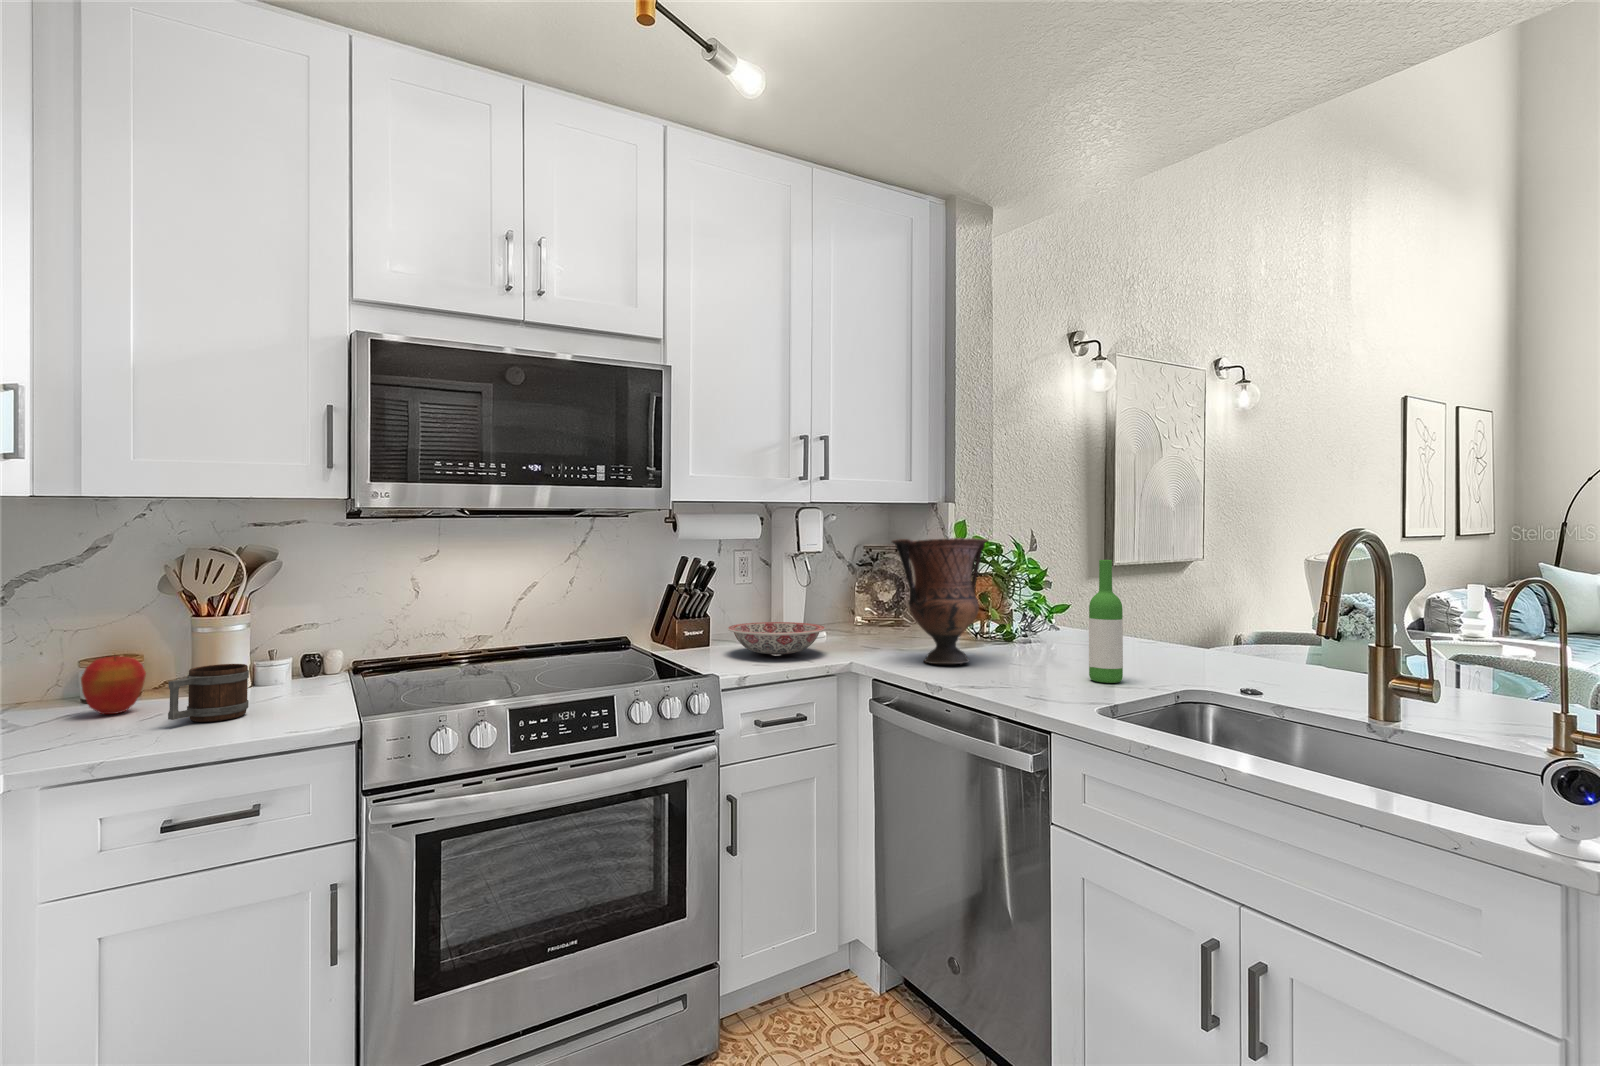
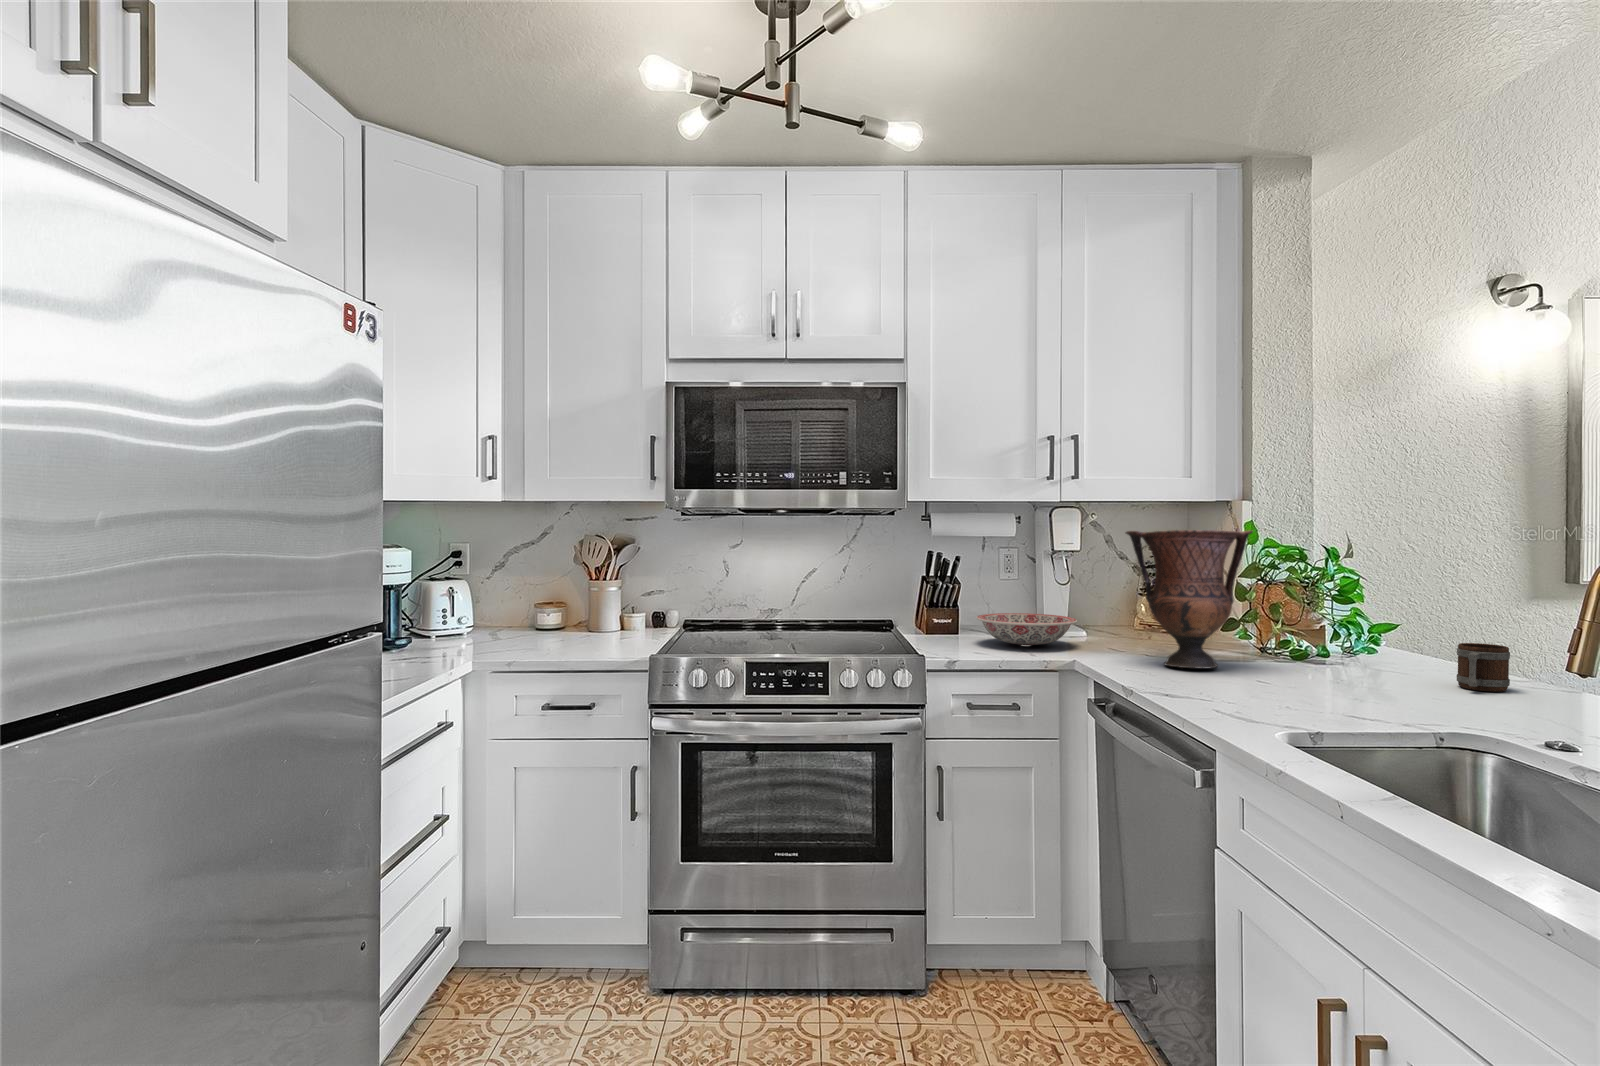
wine bottle: present [1089,560,1123,683] -> none [1325,557,1369,703]
apple: present [81,656,146,714] -> none [526,602,557,640]
mug: present [168,664,249,722] -> present [1457,643,1510,692]

